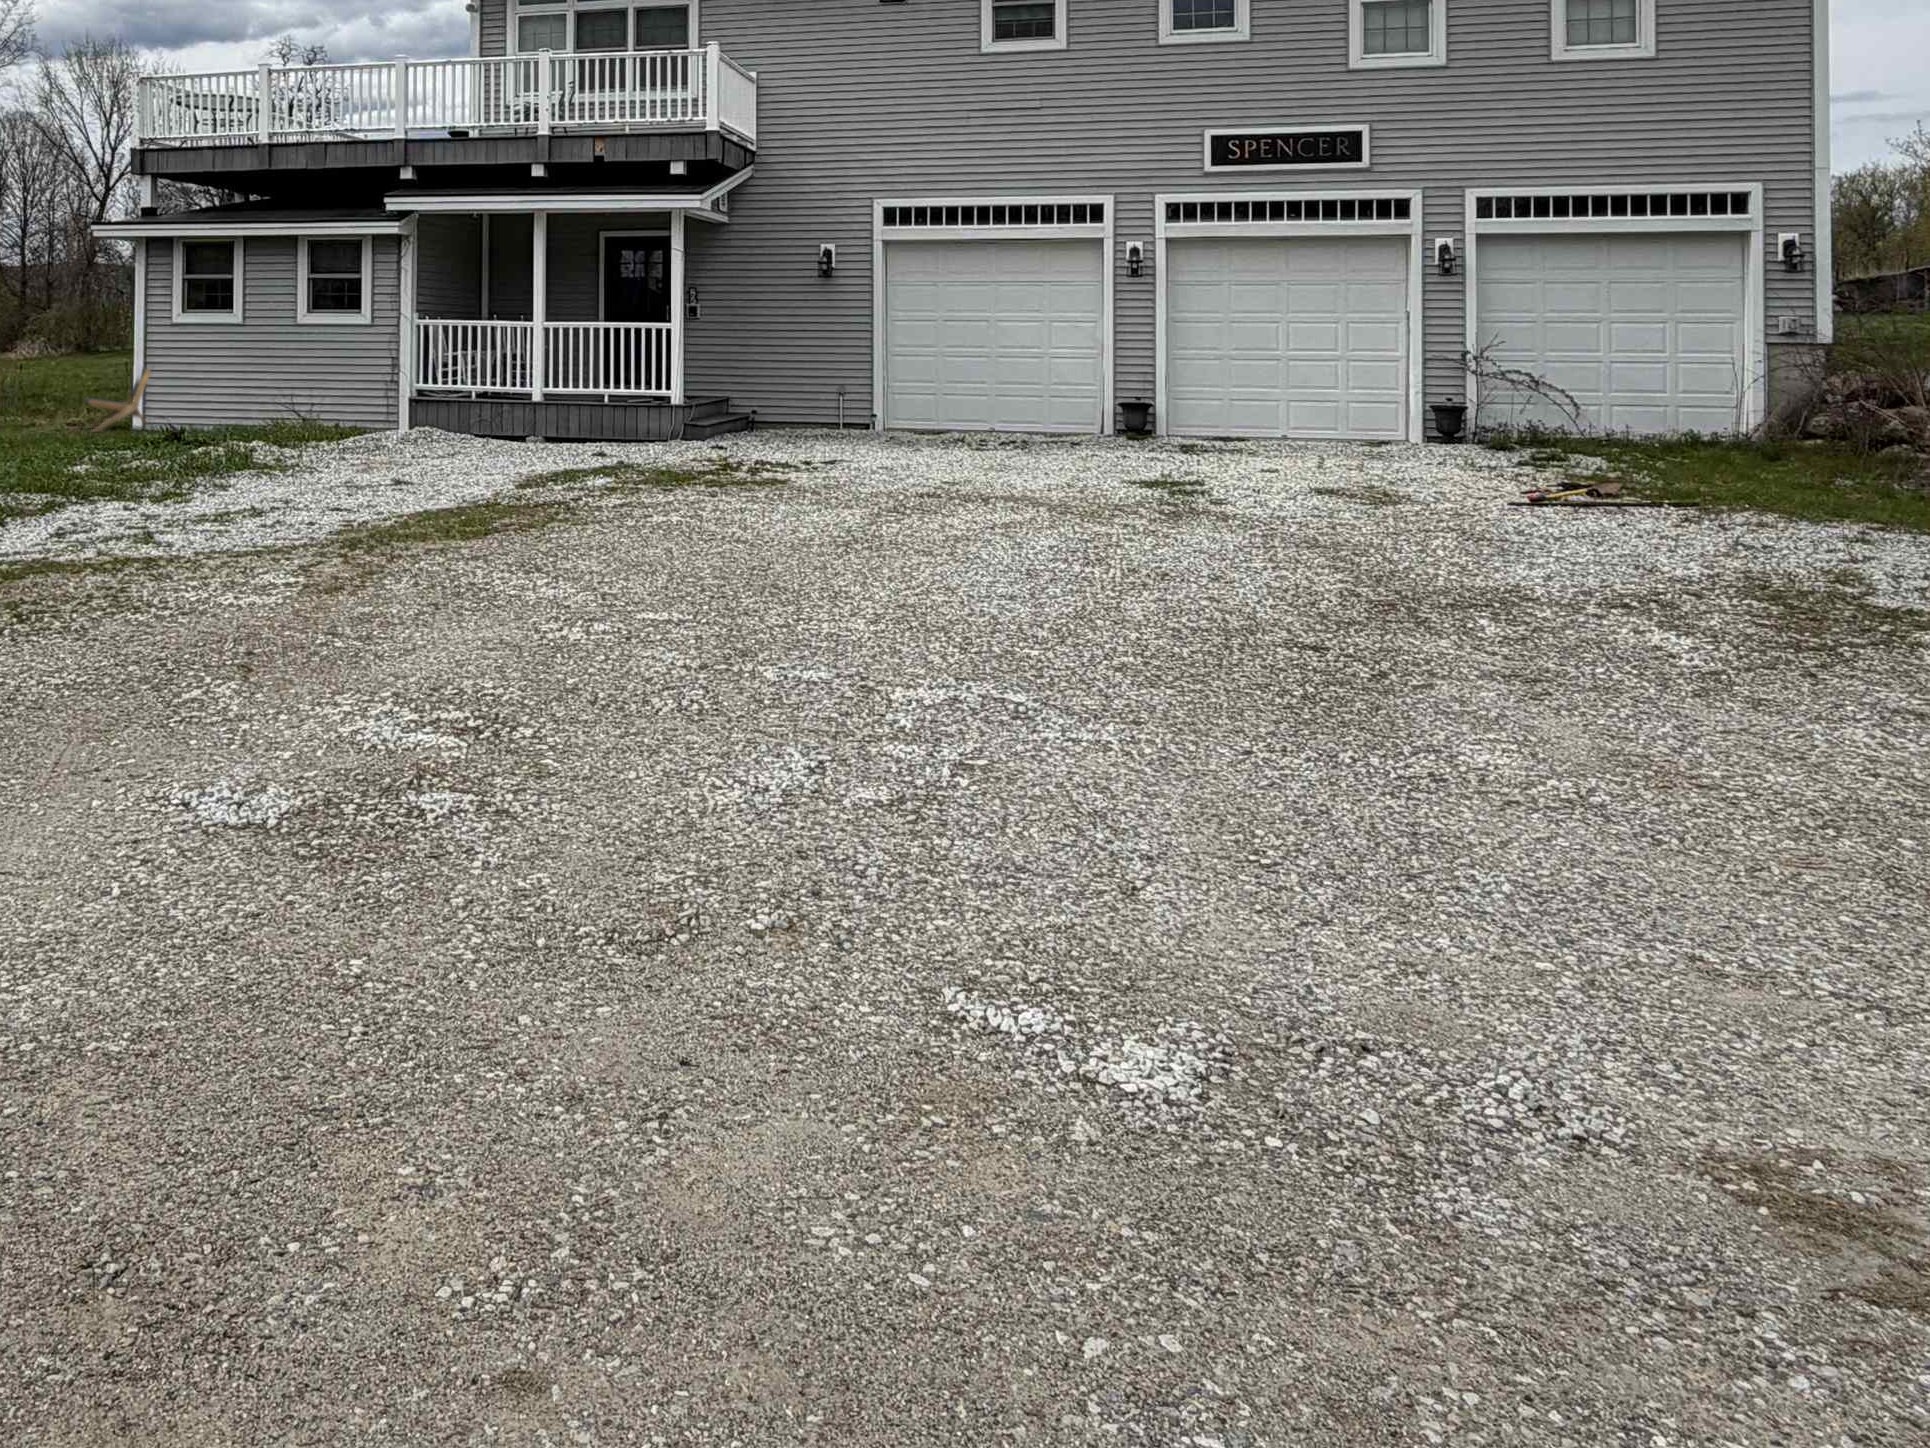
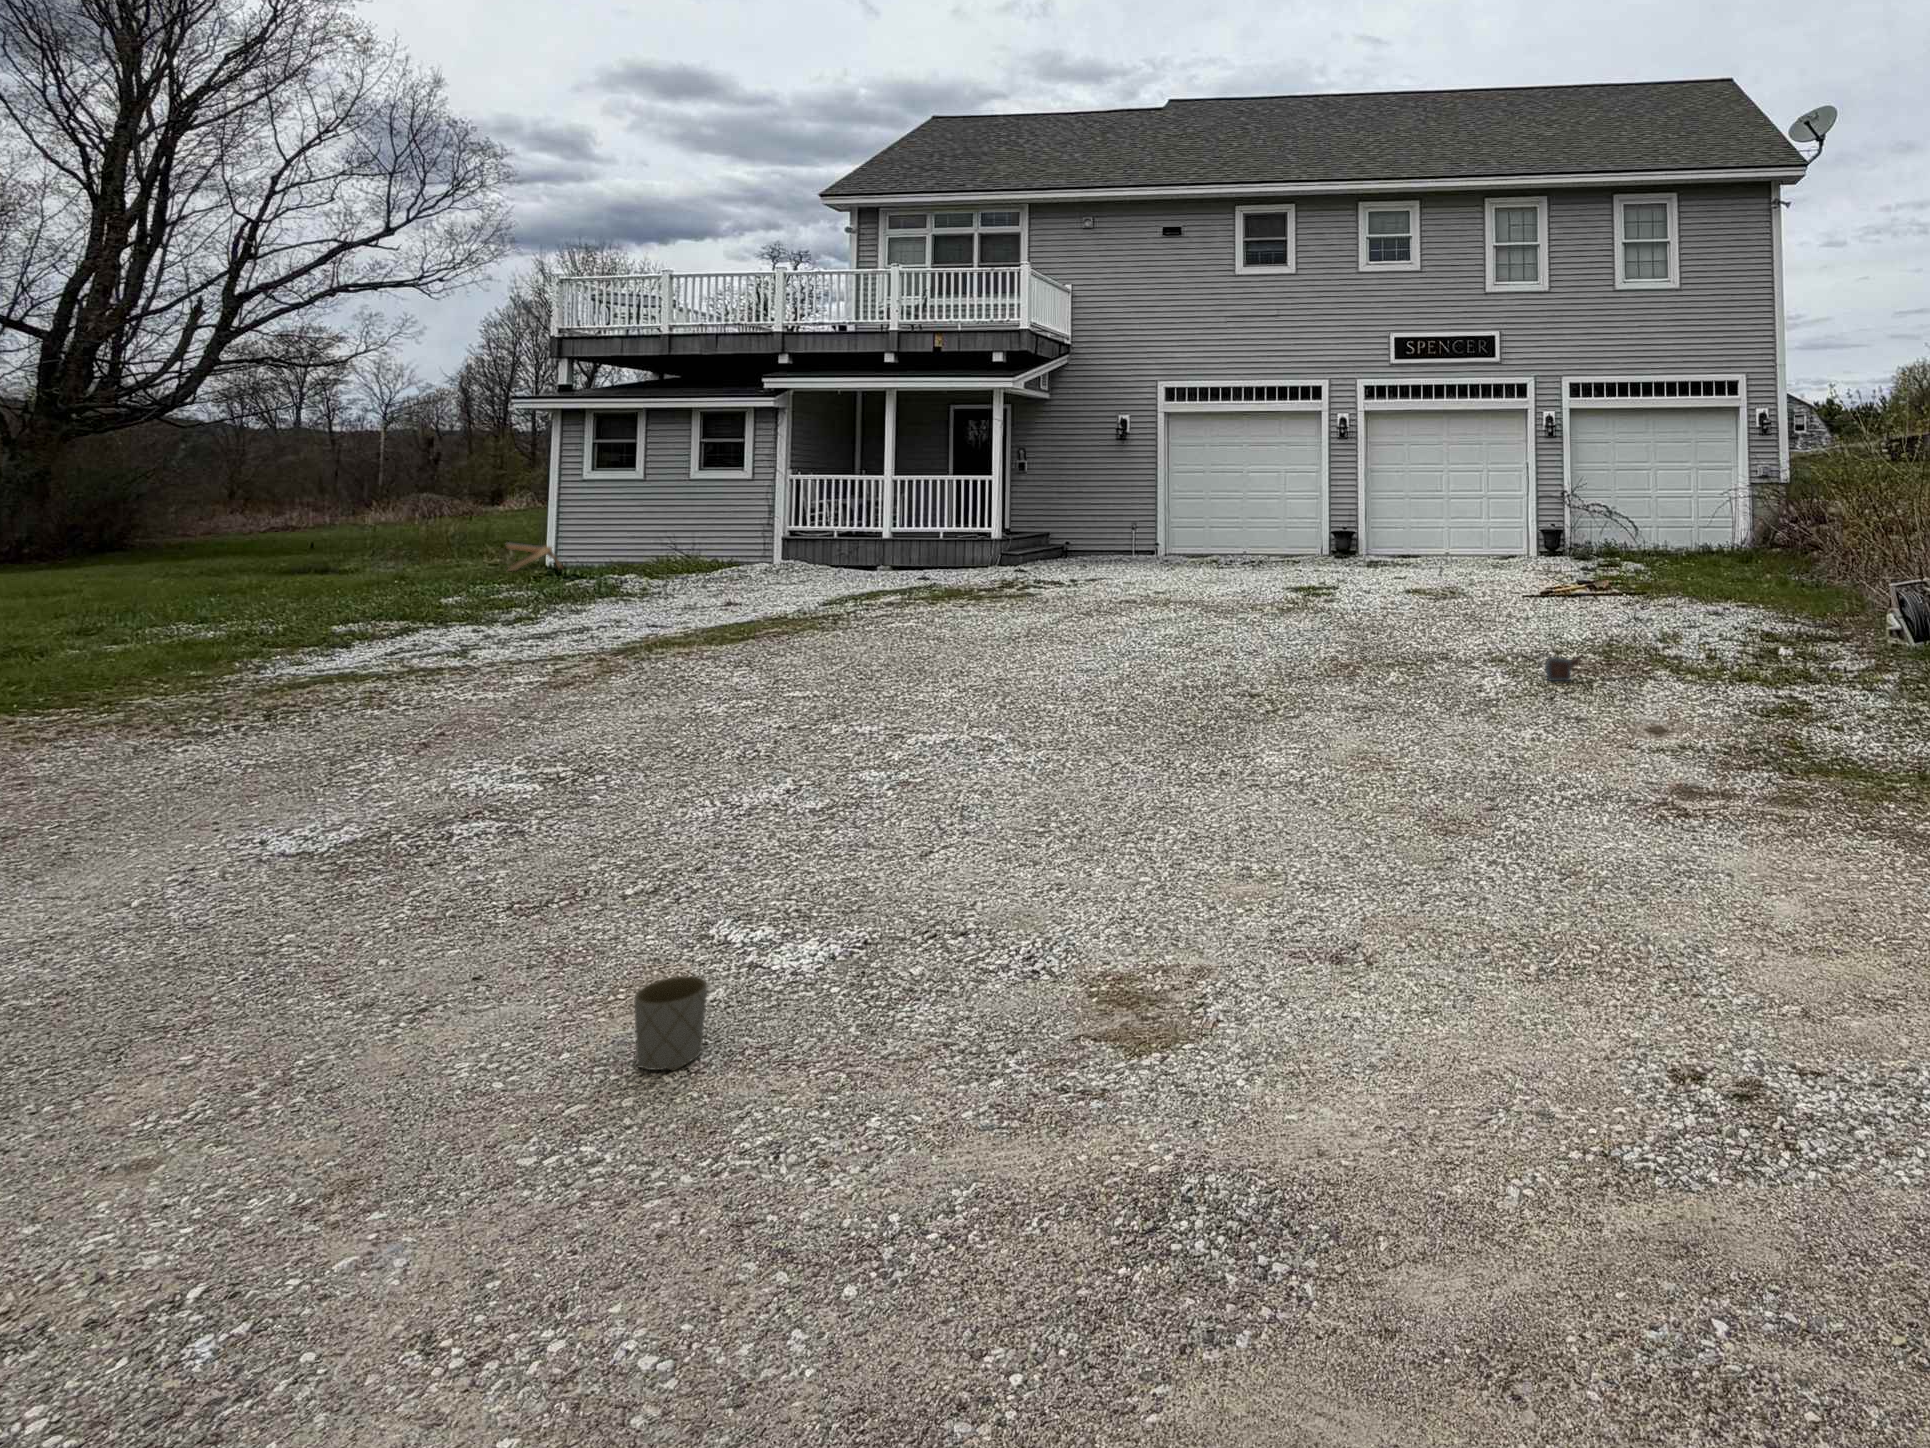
watering can: none [1746,597,1831,642] -> present [1537,653,1583,681]
planter: none [1172,1192,1298,1380] -> present [634,976,707,1071]

